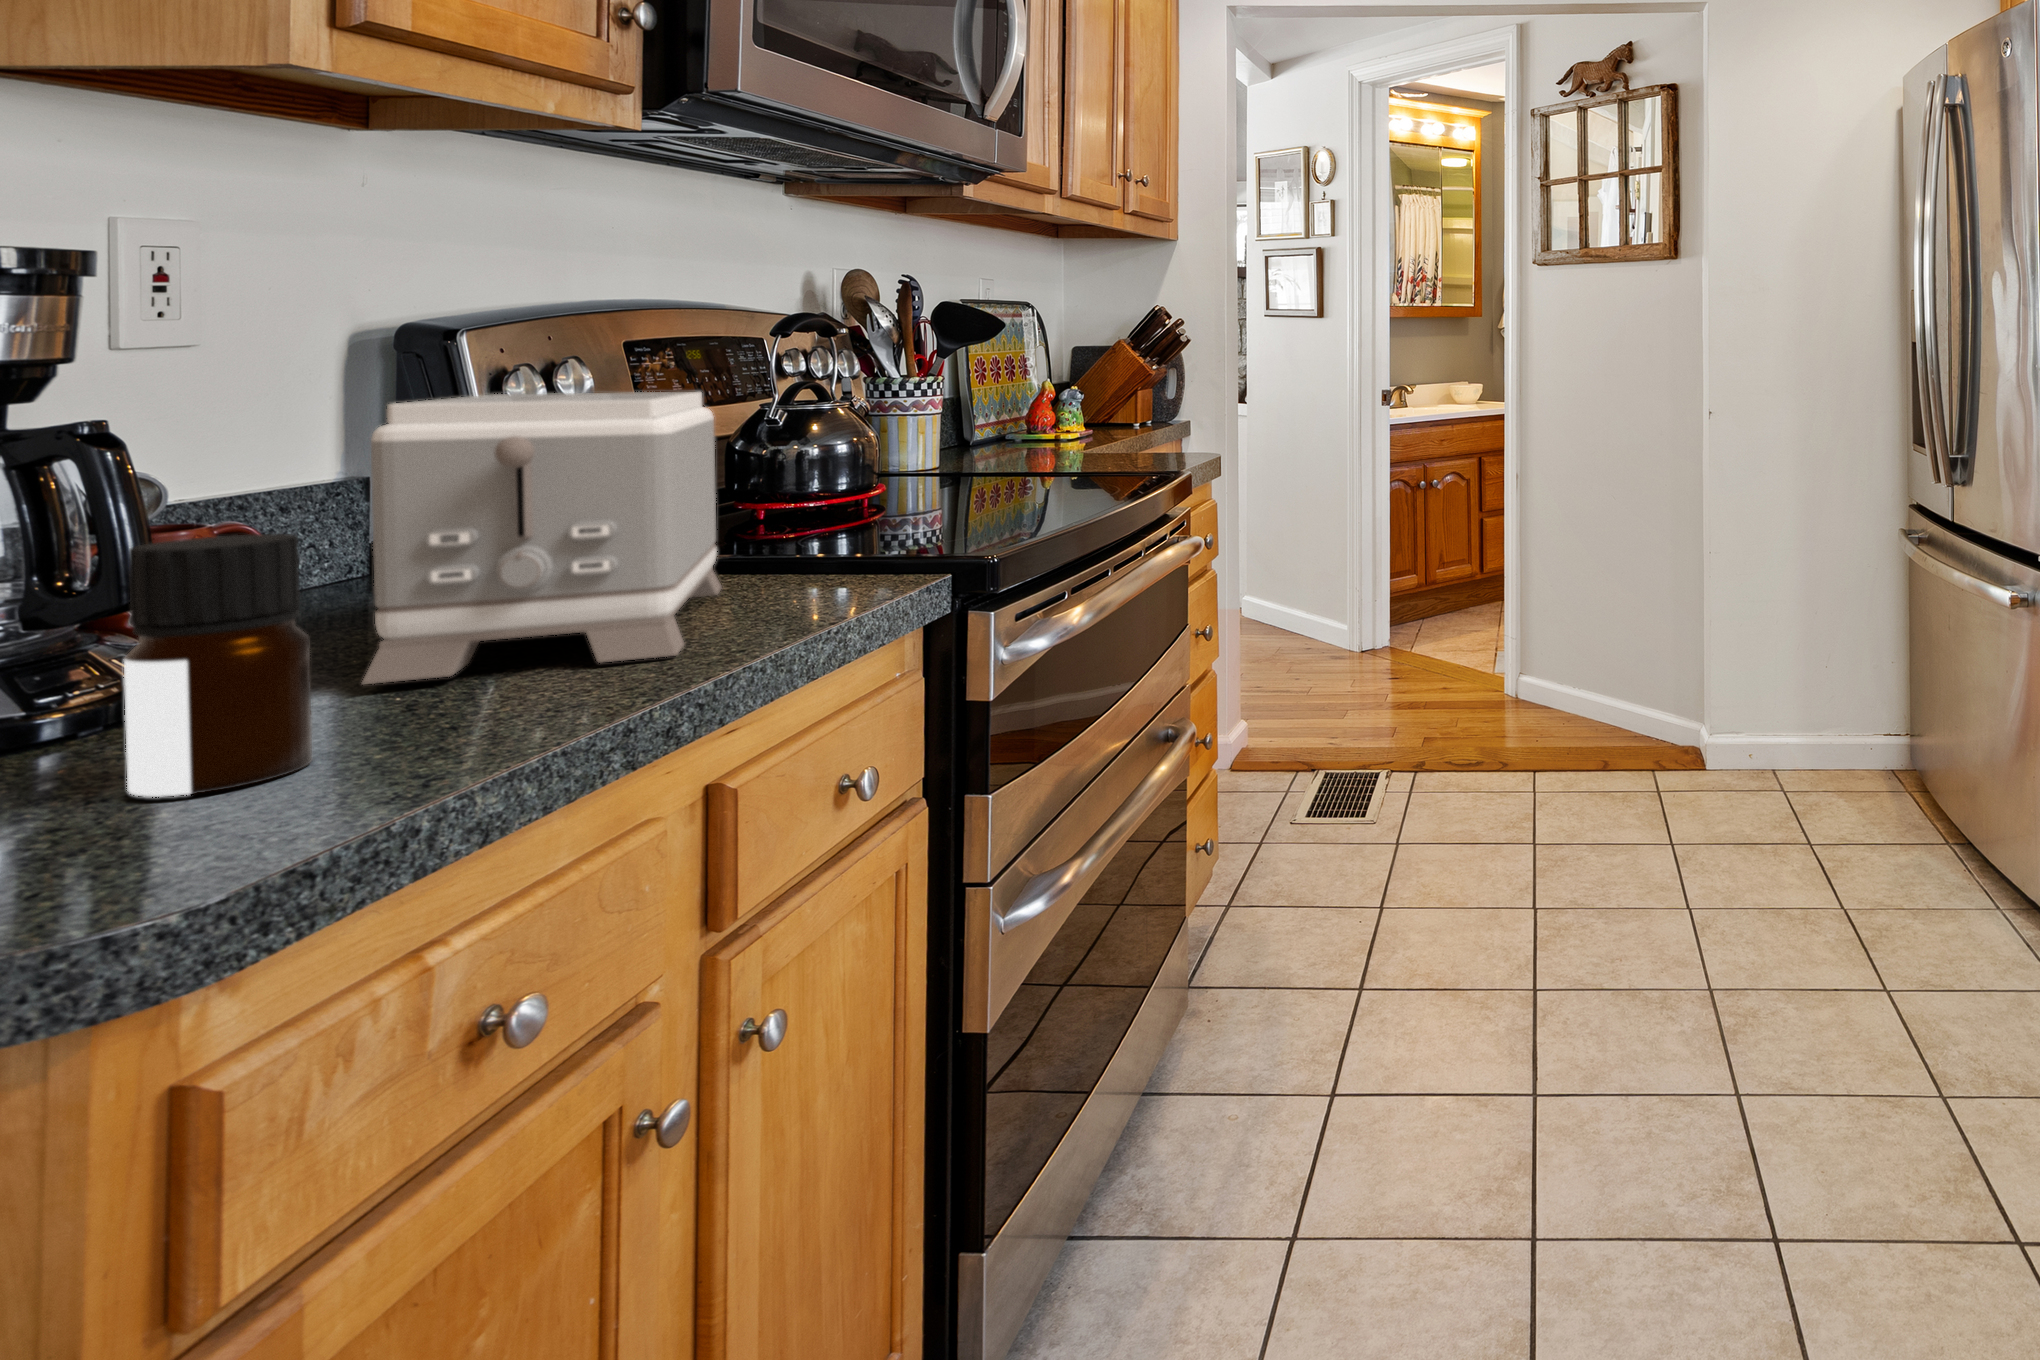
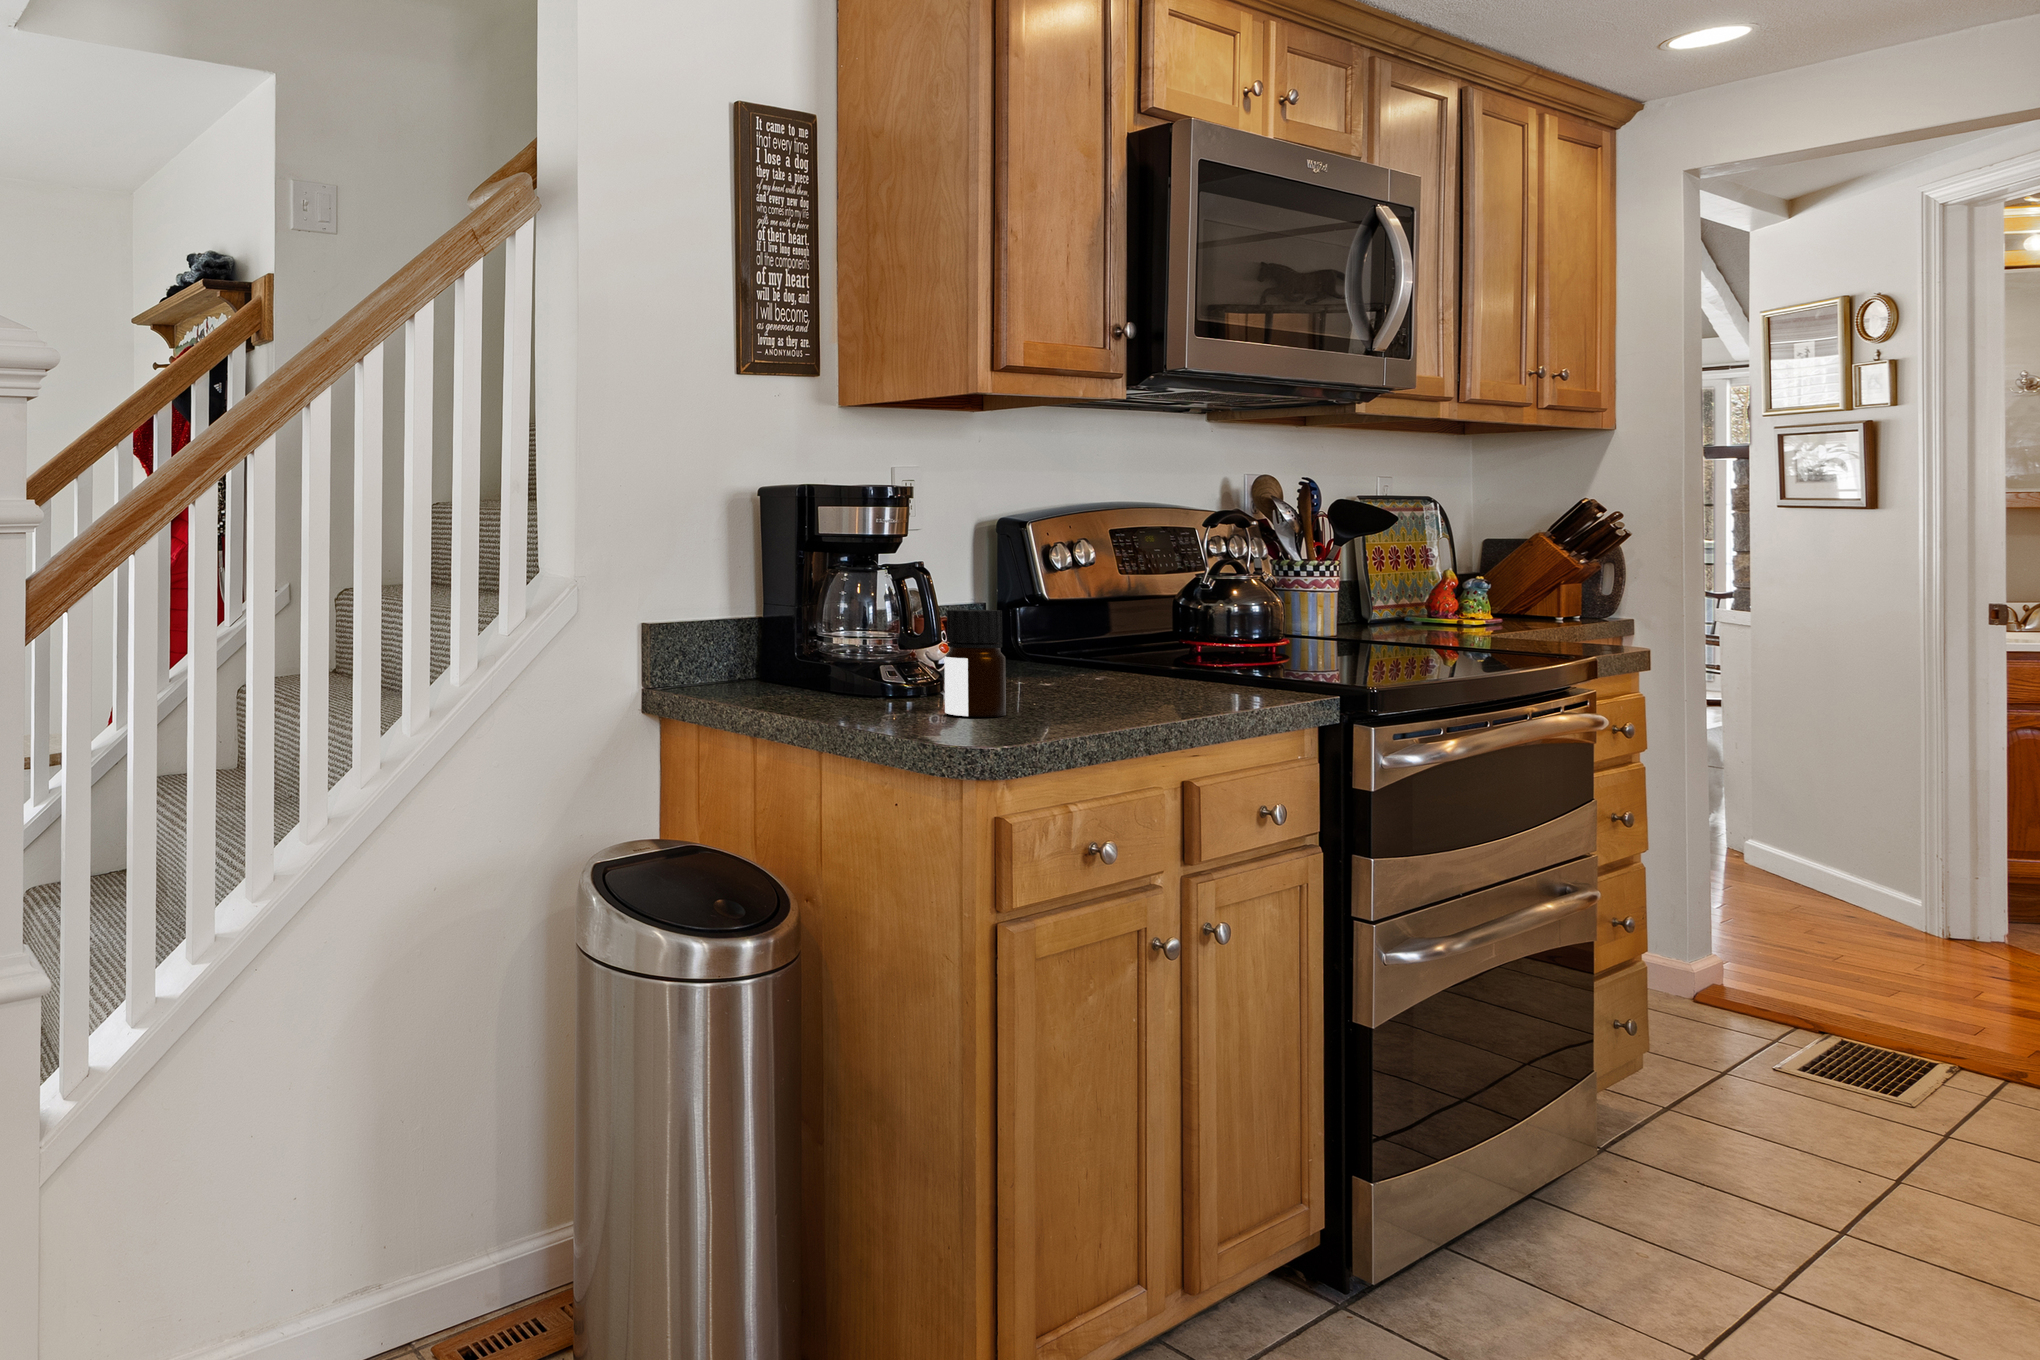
toaster: present [362,392,721,684] -> none [1011,555,1179,702]

